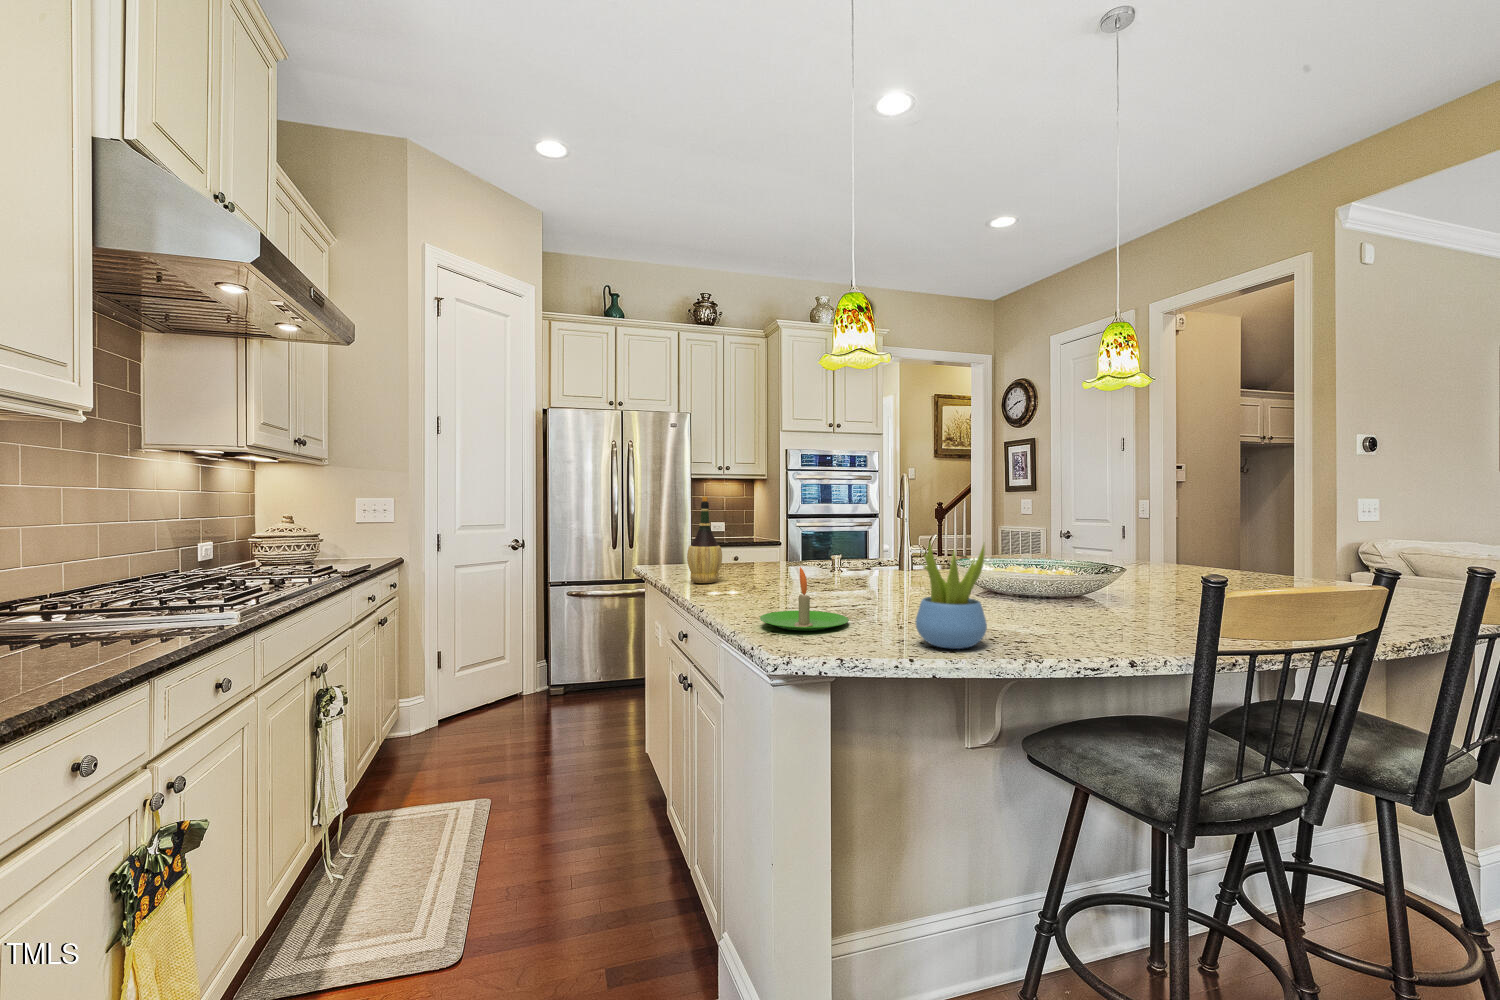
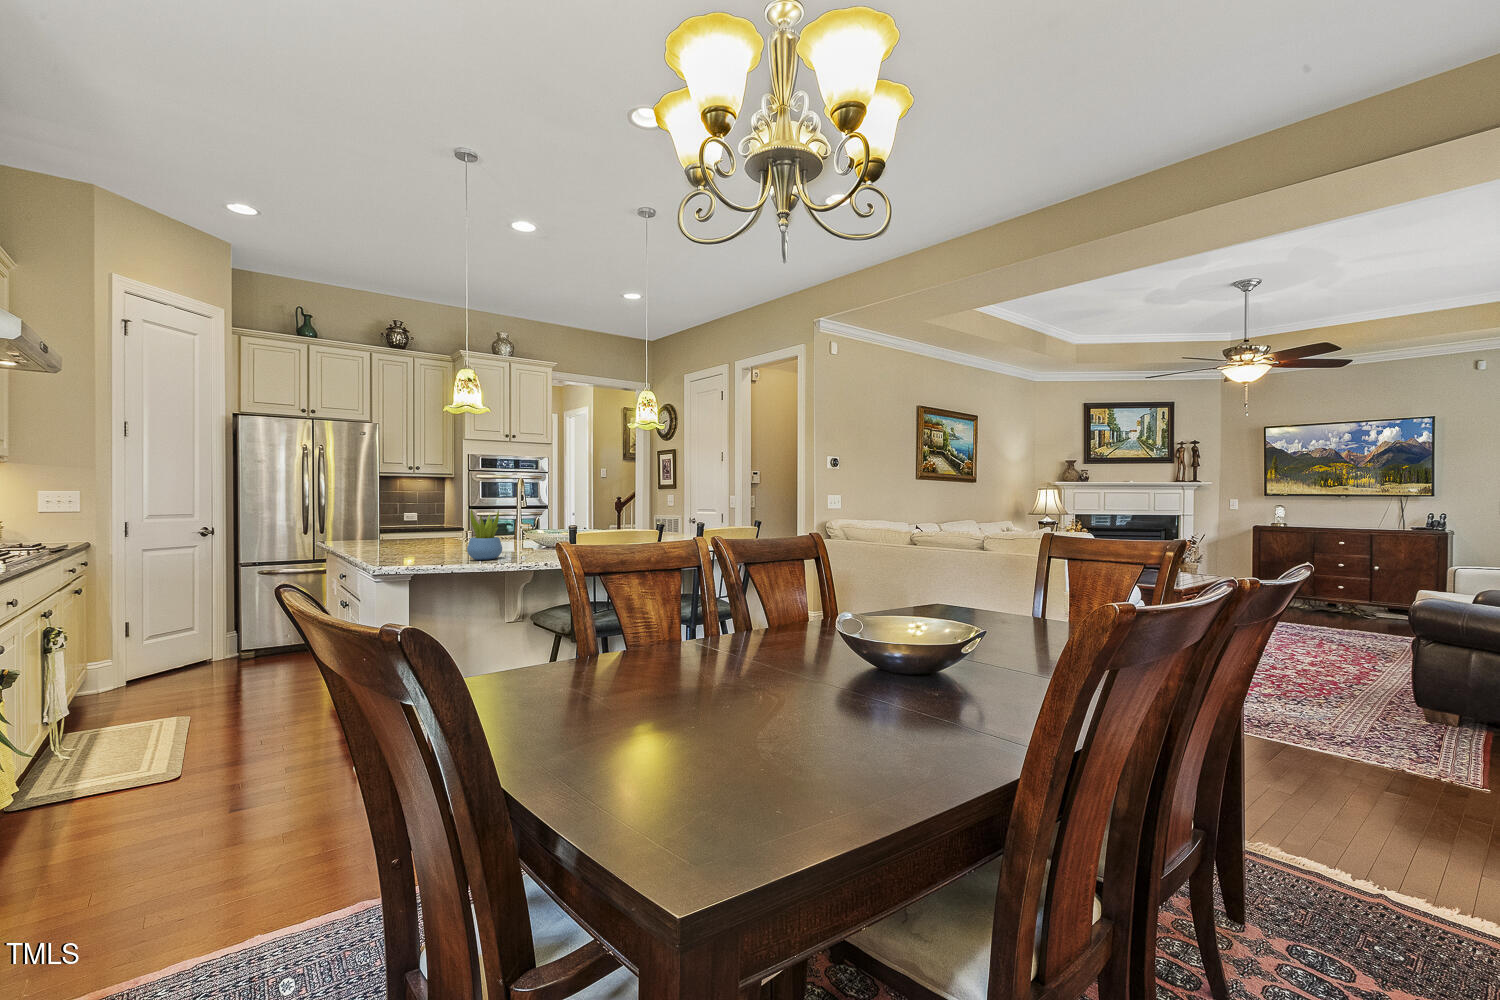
wine bottle: present [687,496,722,583] -> none [359,489,386,548]
candle: present [760,567,849,631] -> none [391,527,445,560]

